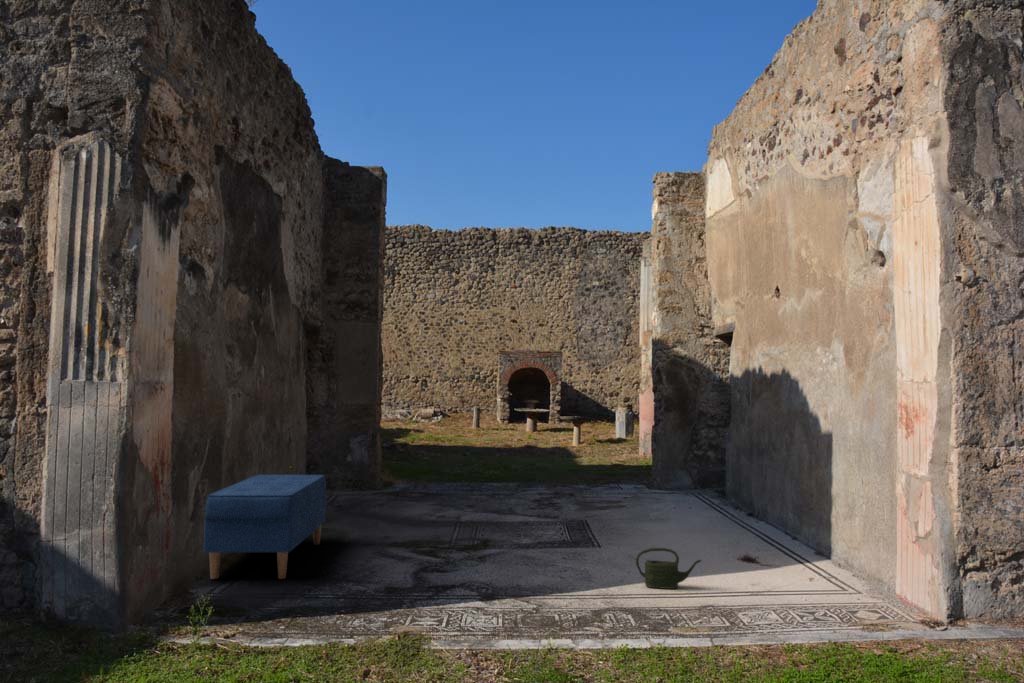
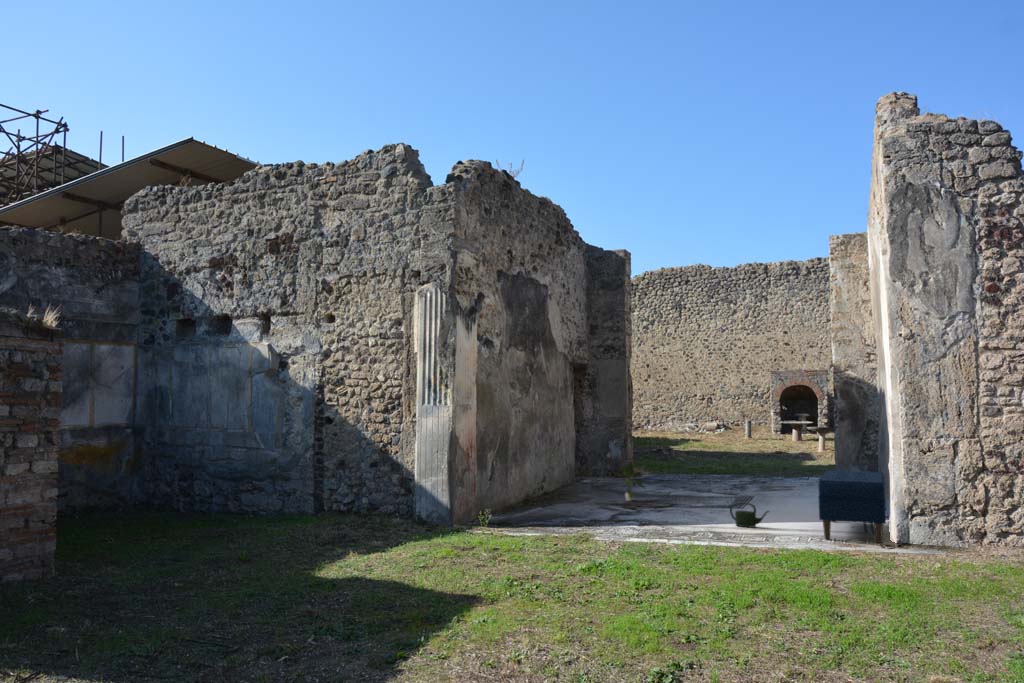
potted plant: none [405,474,454,539] -> present [616,460,644,501]
bench: present [204,475,327,579] -> present [818,470,886,543]

